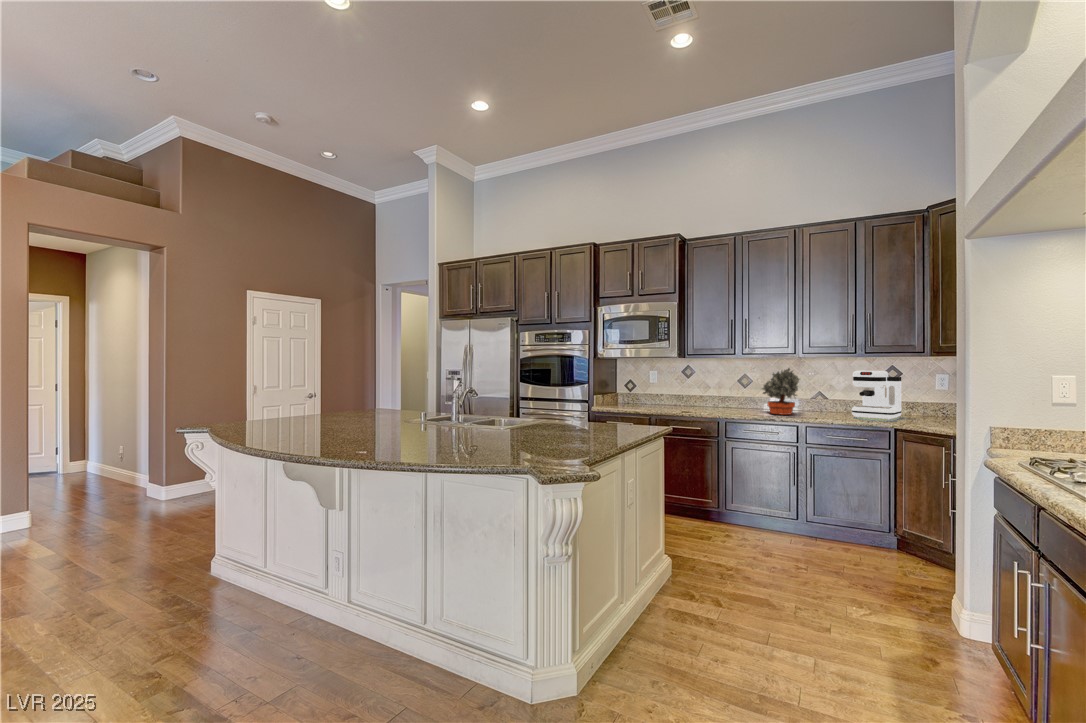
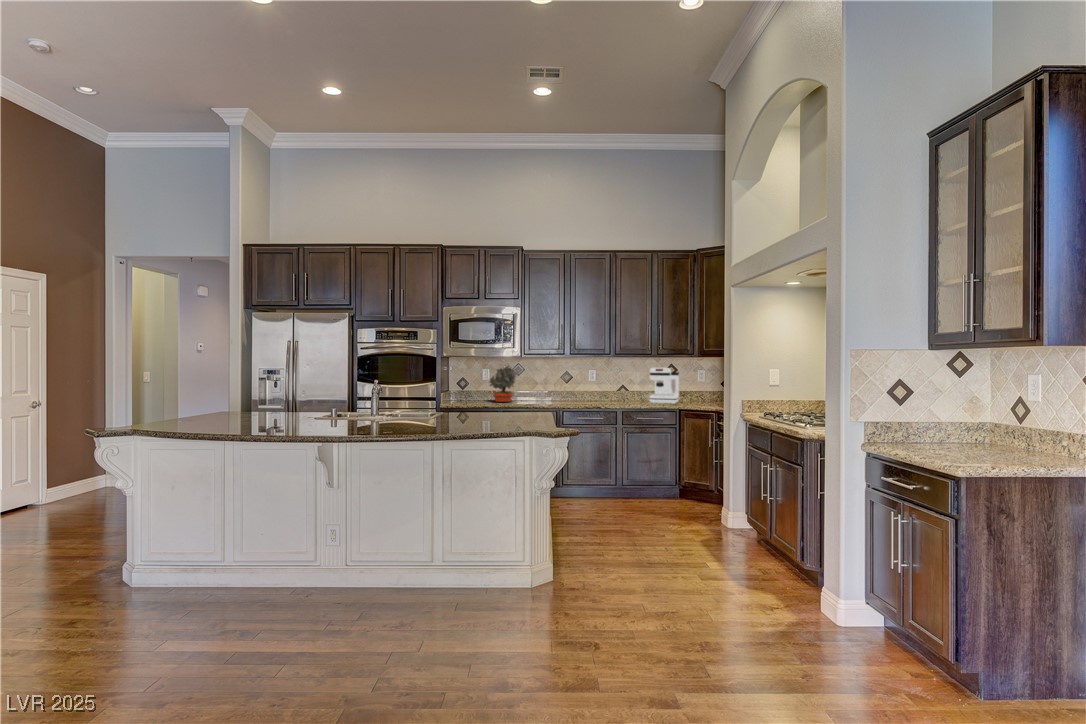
potted plant: present [762,368,799,415] -> present [489,365,516,402]

